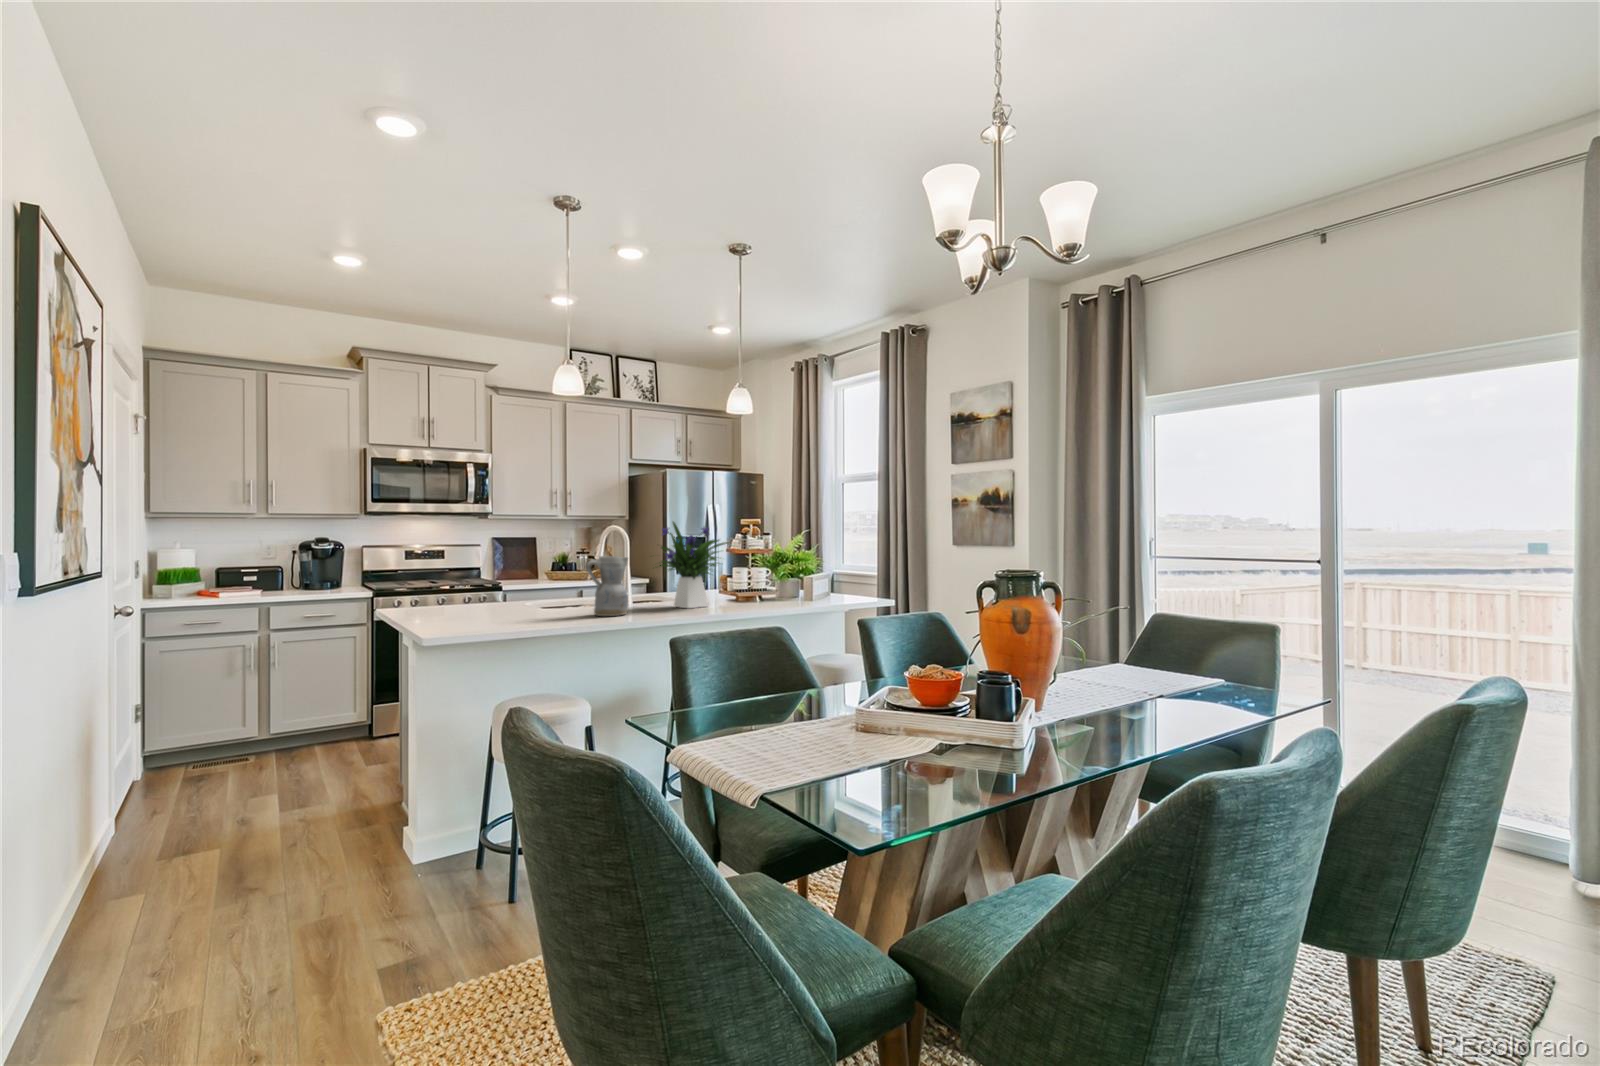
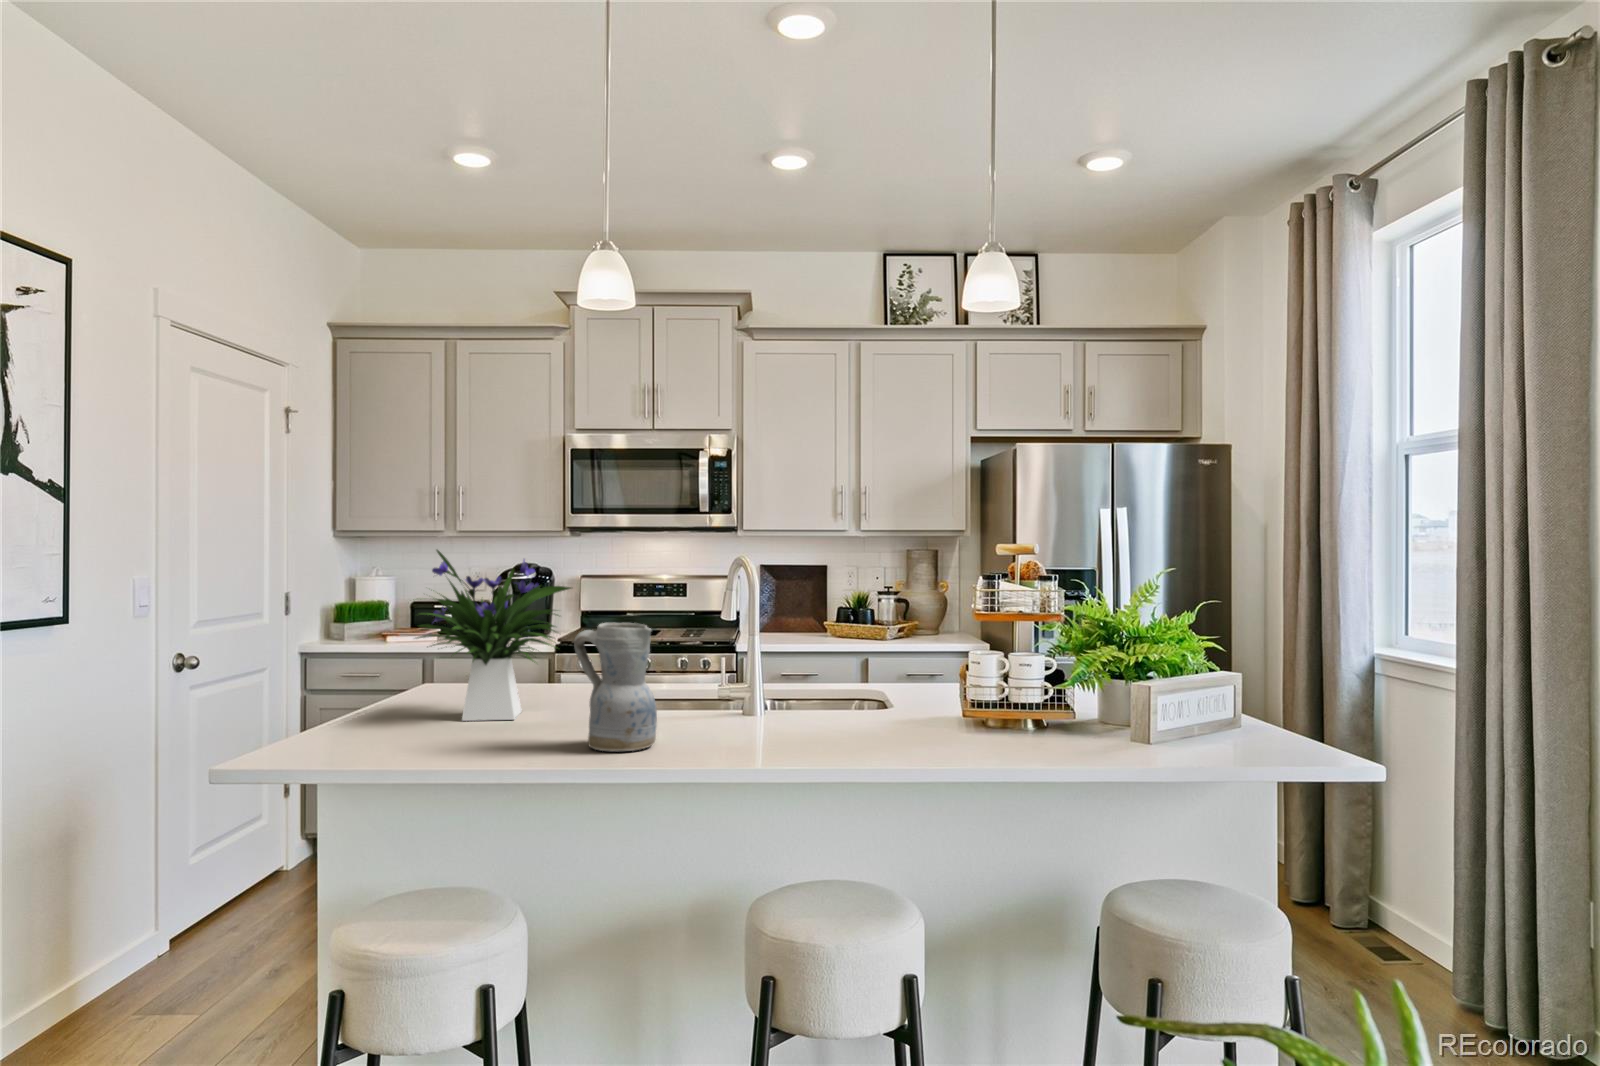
flower arrangement: present [659,522,728,608] -> present [417,550,571,721]

